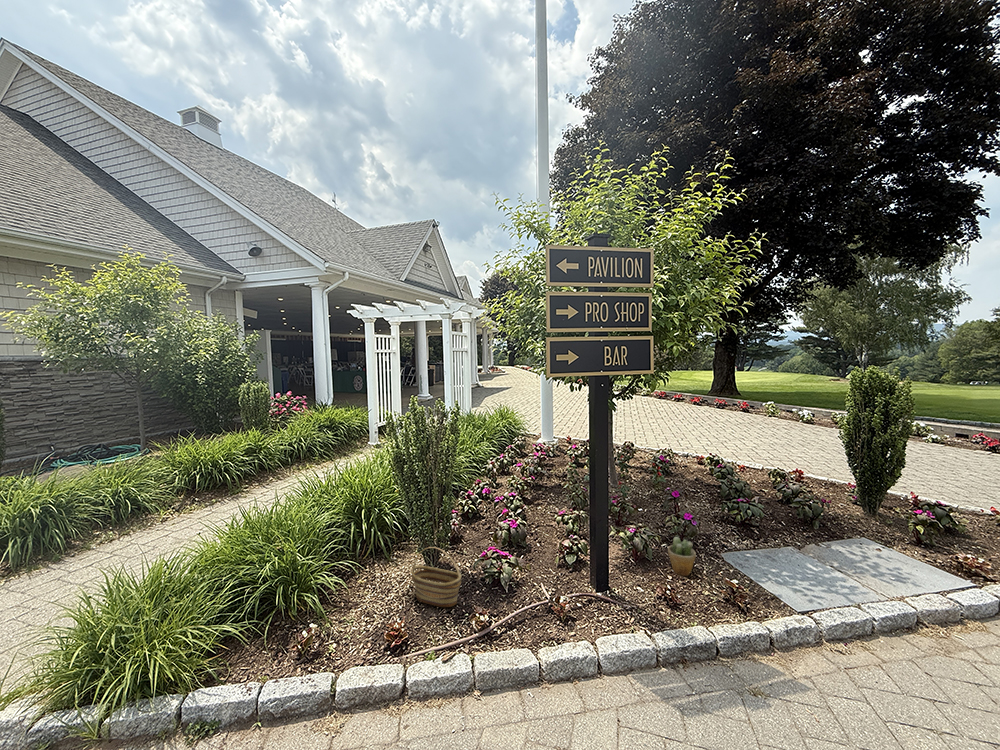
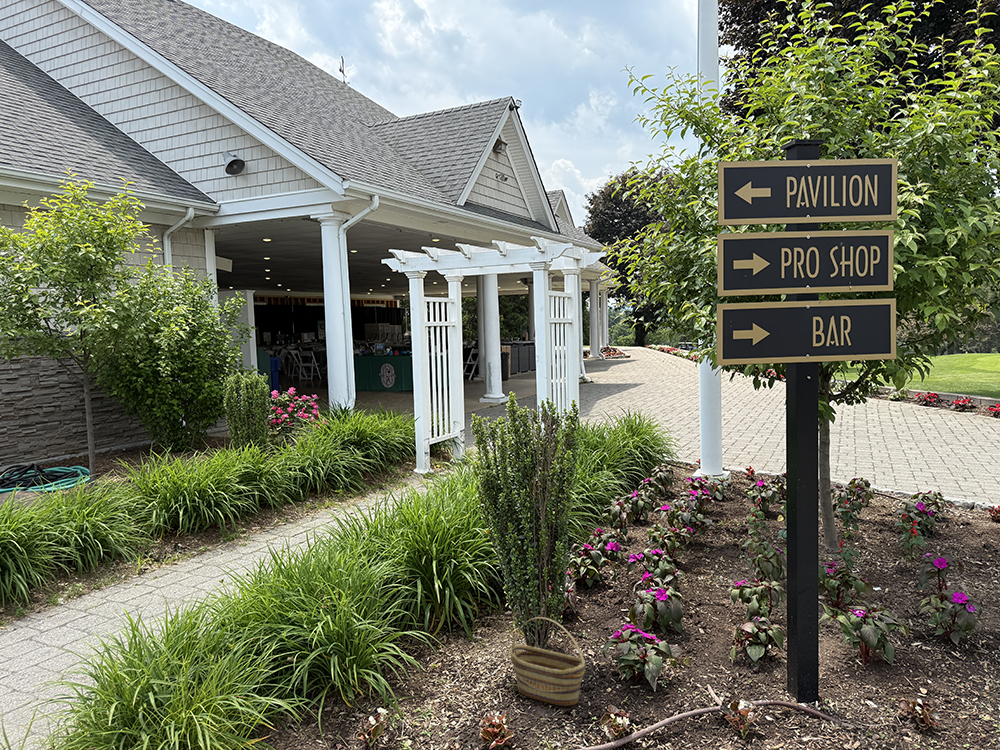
potted plant: present [668,537,696,576] -> none [921,627,971,691]

